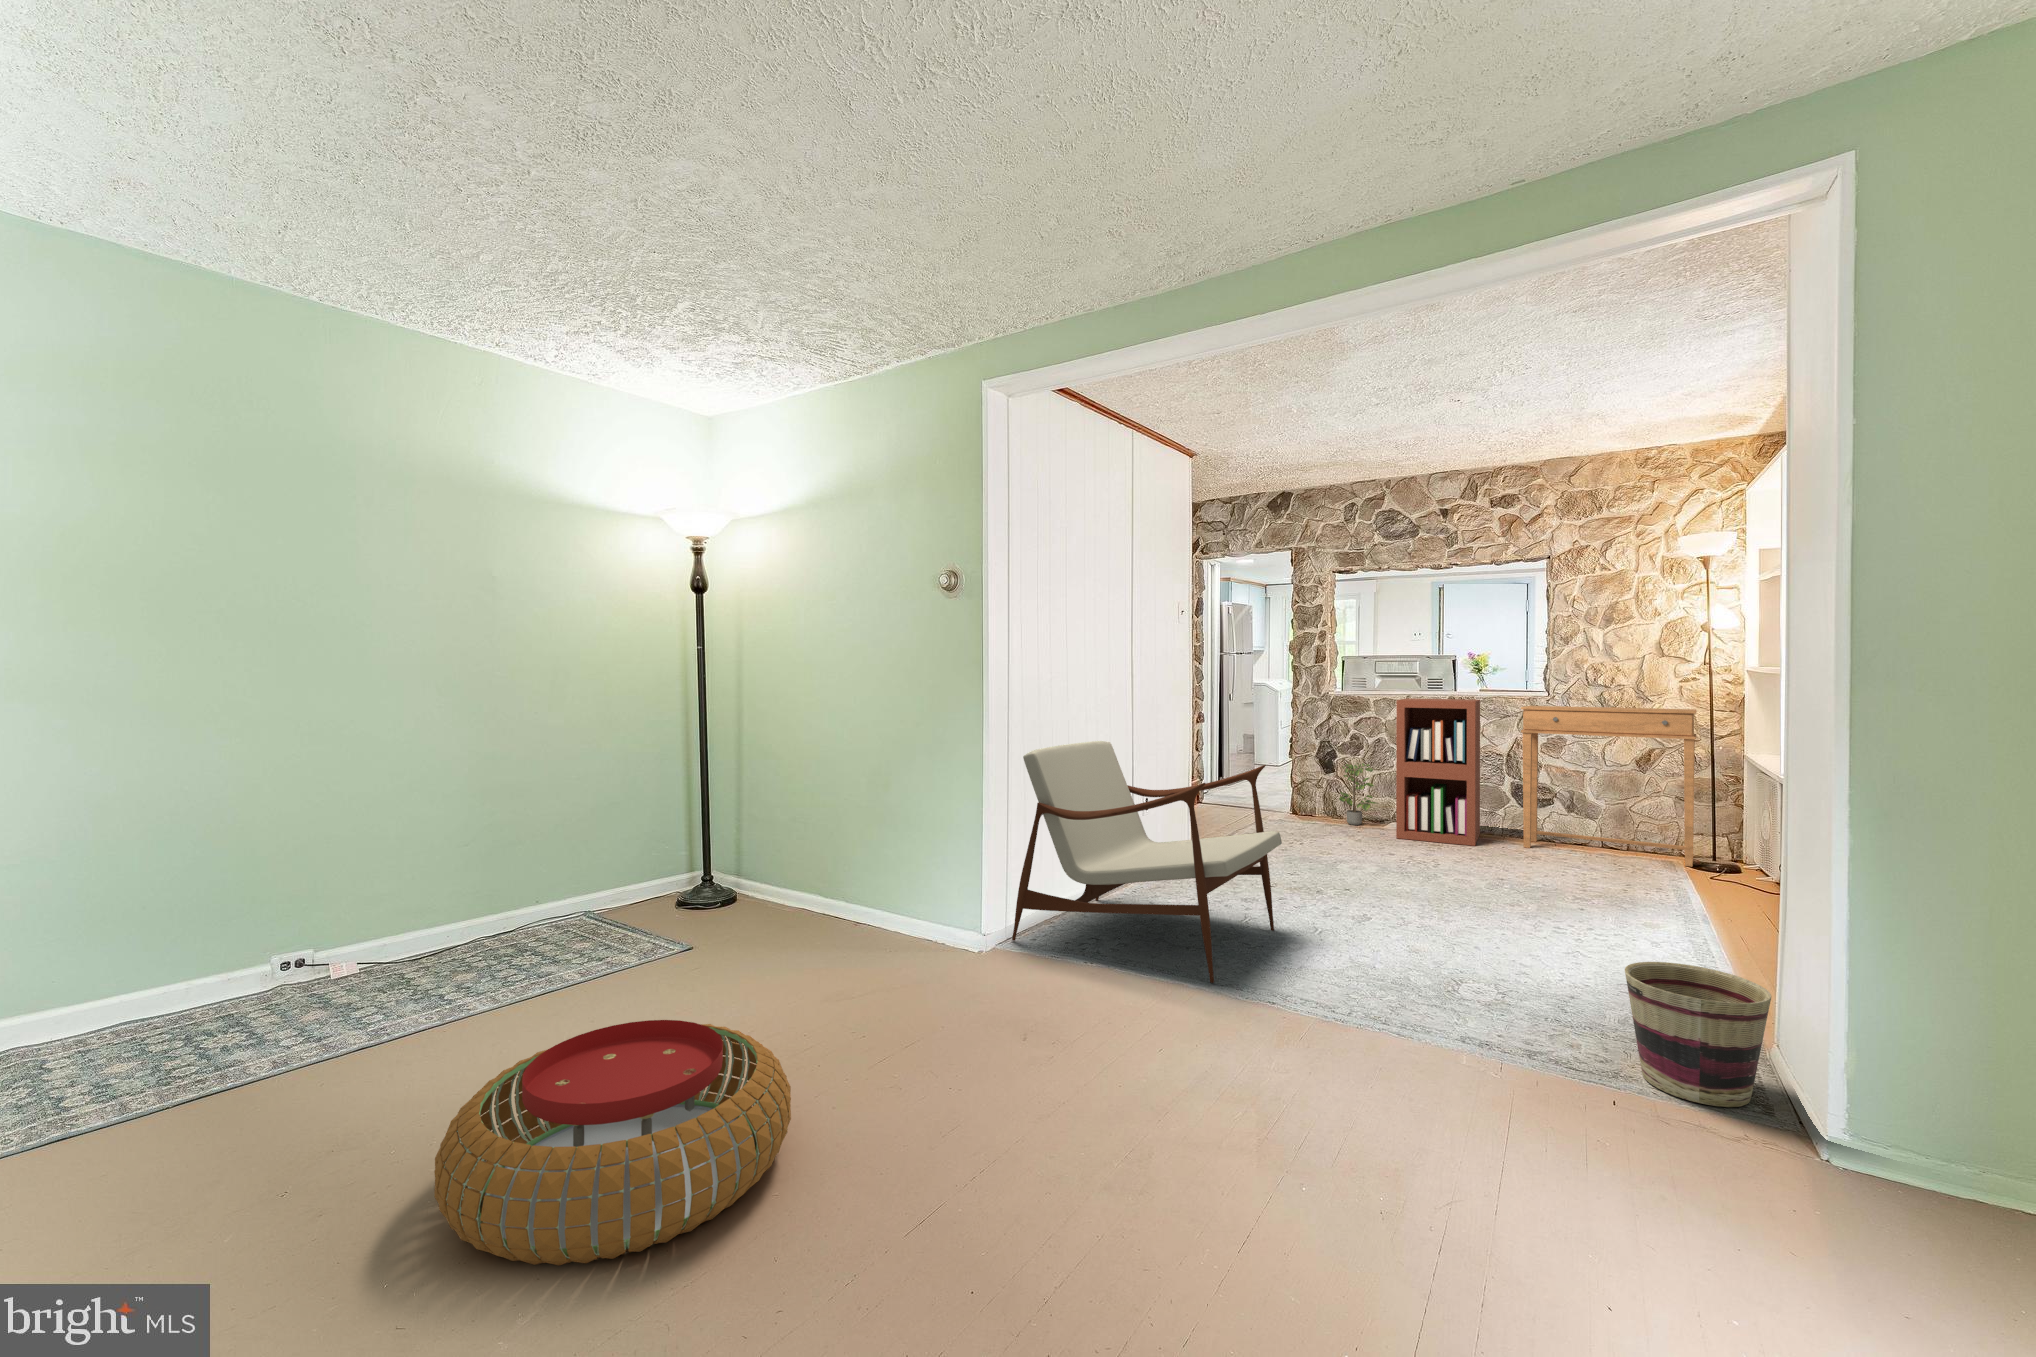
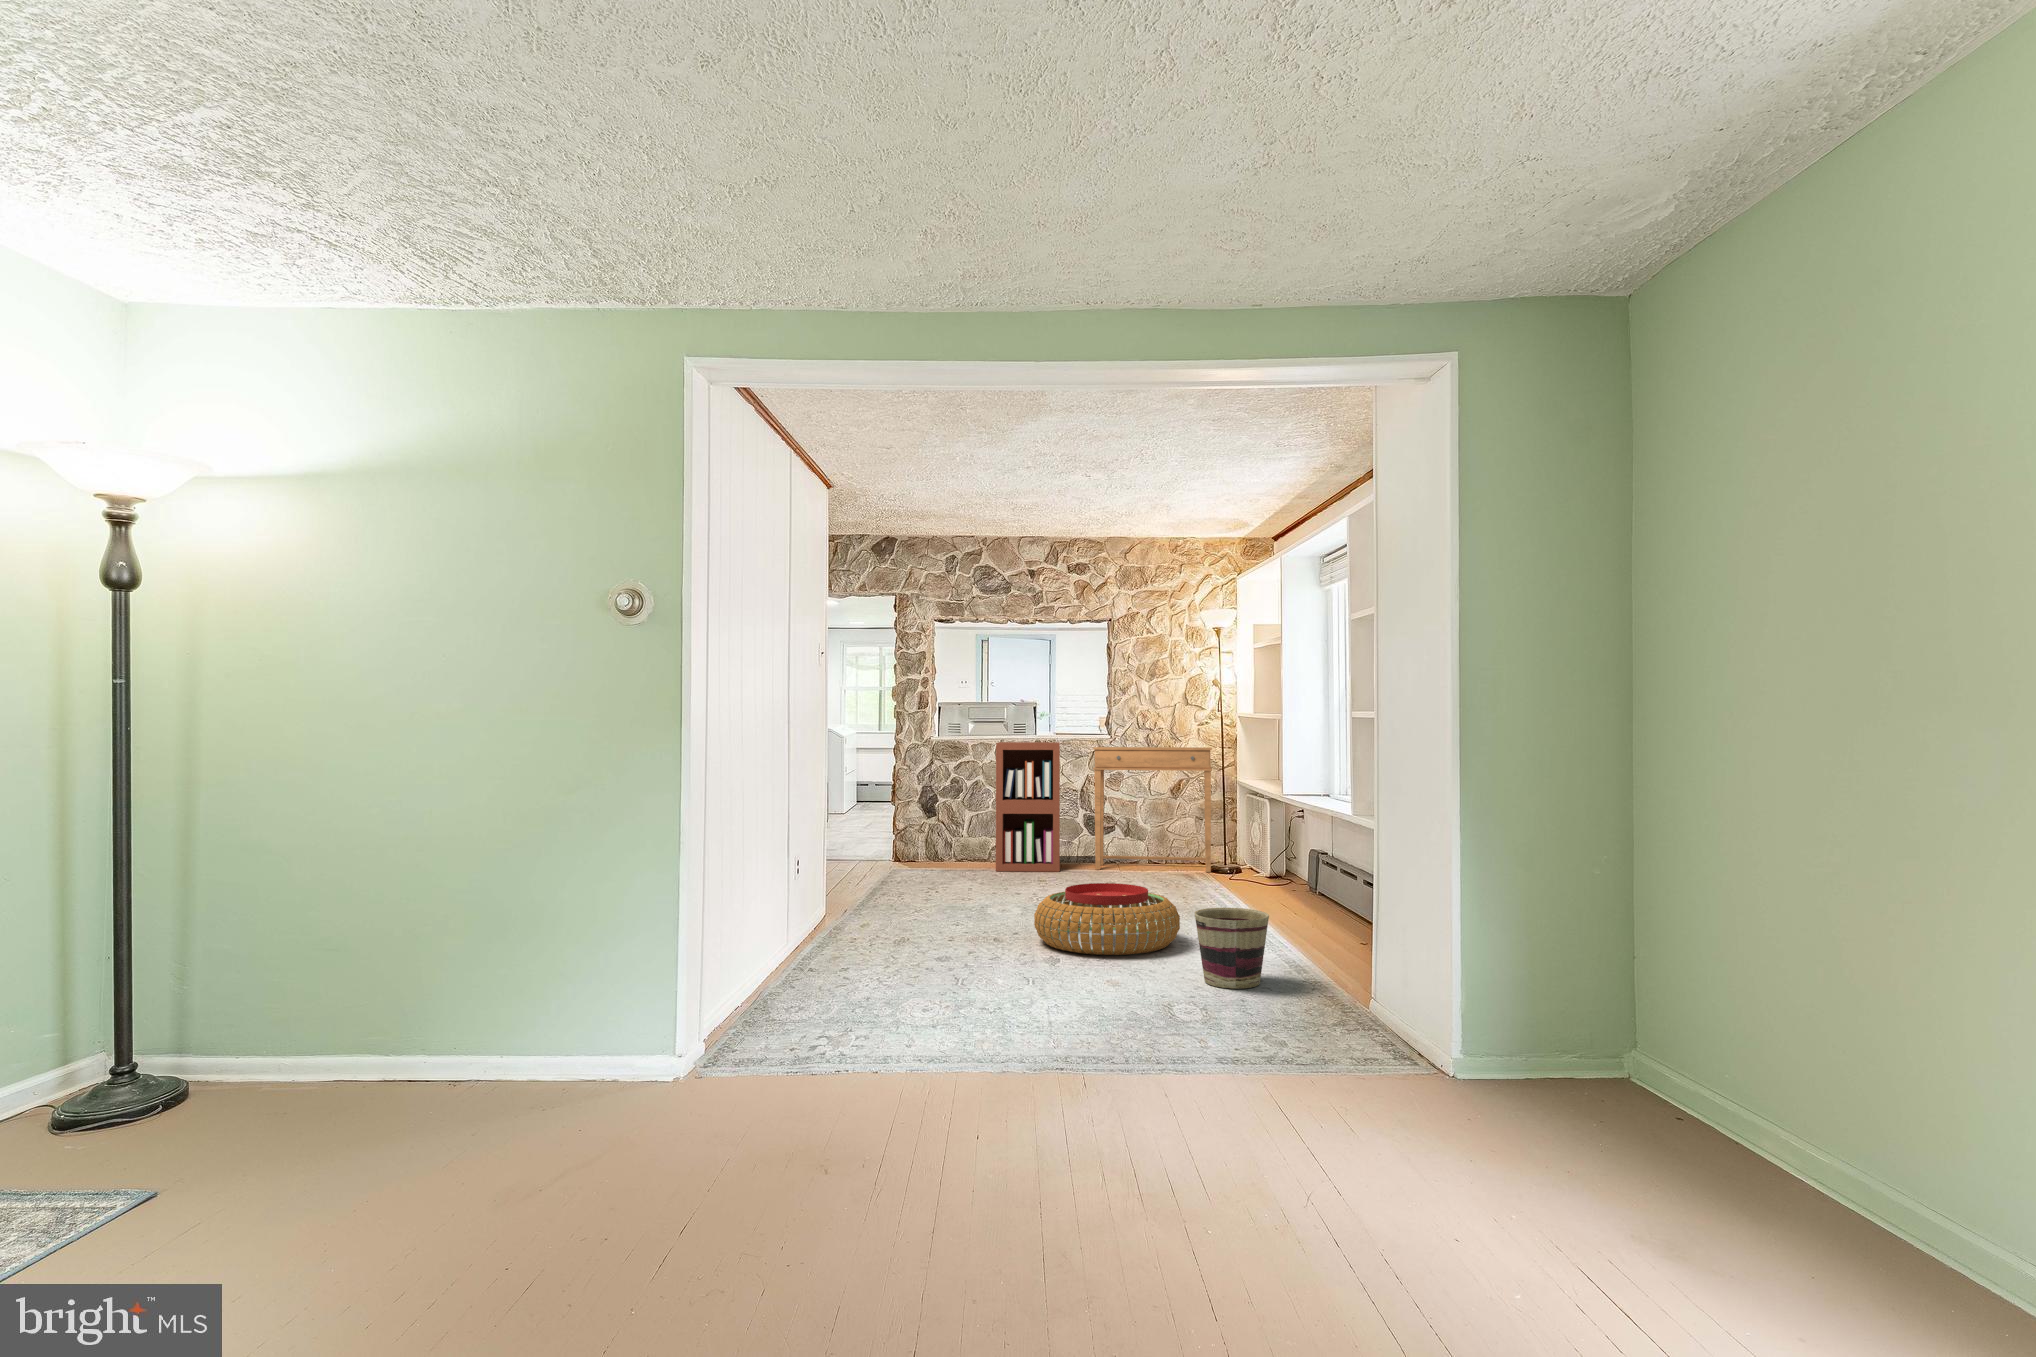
armchair: present [1012,741,1282,983] -> none [711,782,944,978]
potted plant: present [1339,763,1376,825] -> none [942,803,978,864]
pouf: present [434,1020,791,1265] -> present [1034,883,1180,955]

